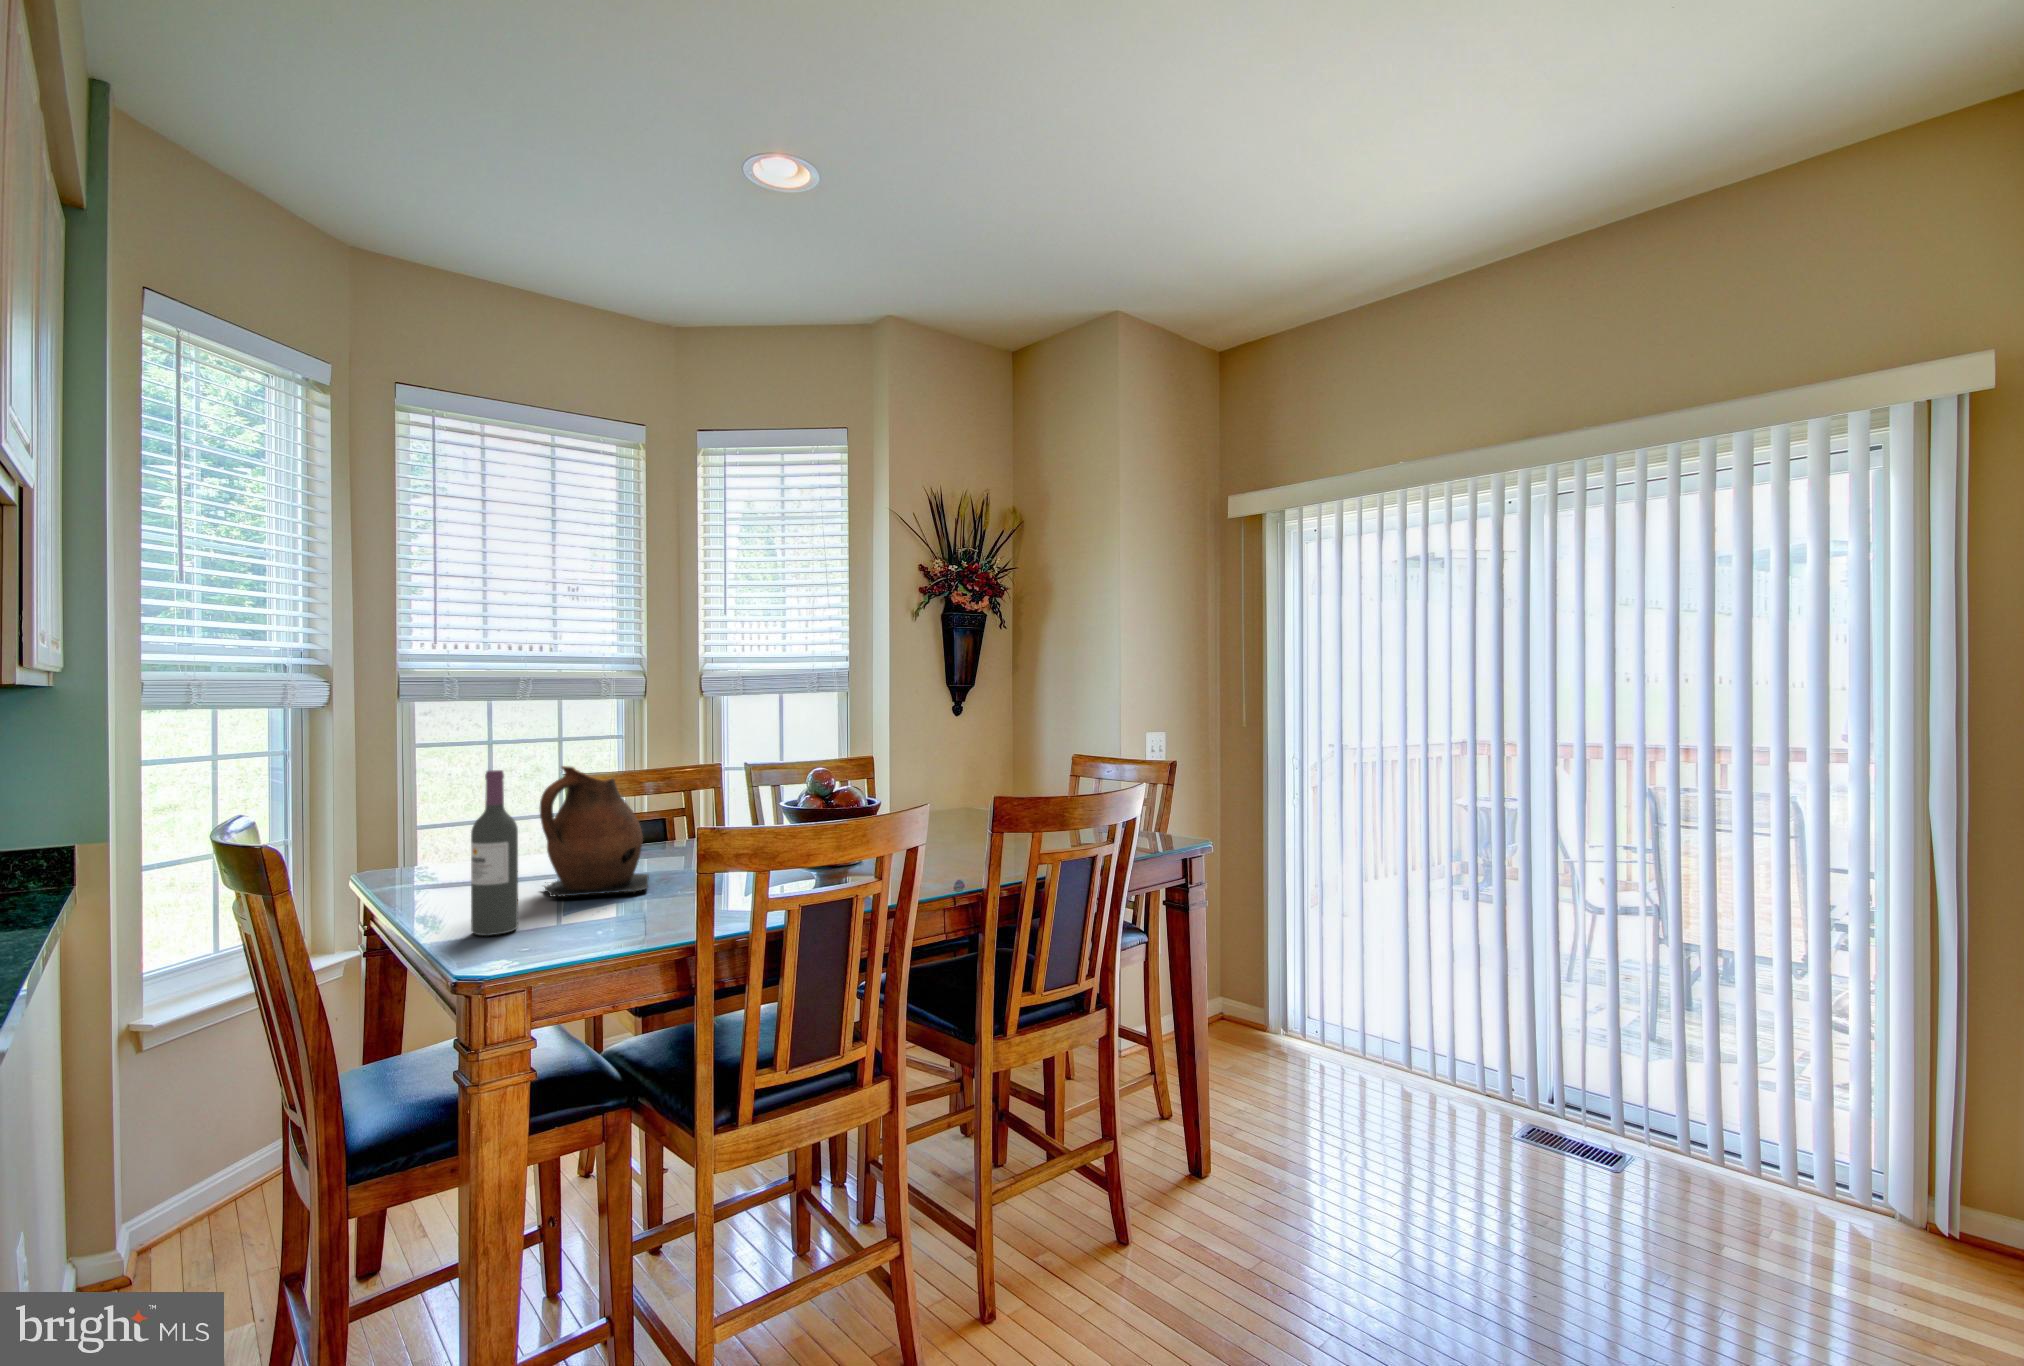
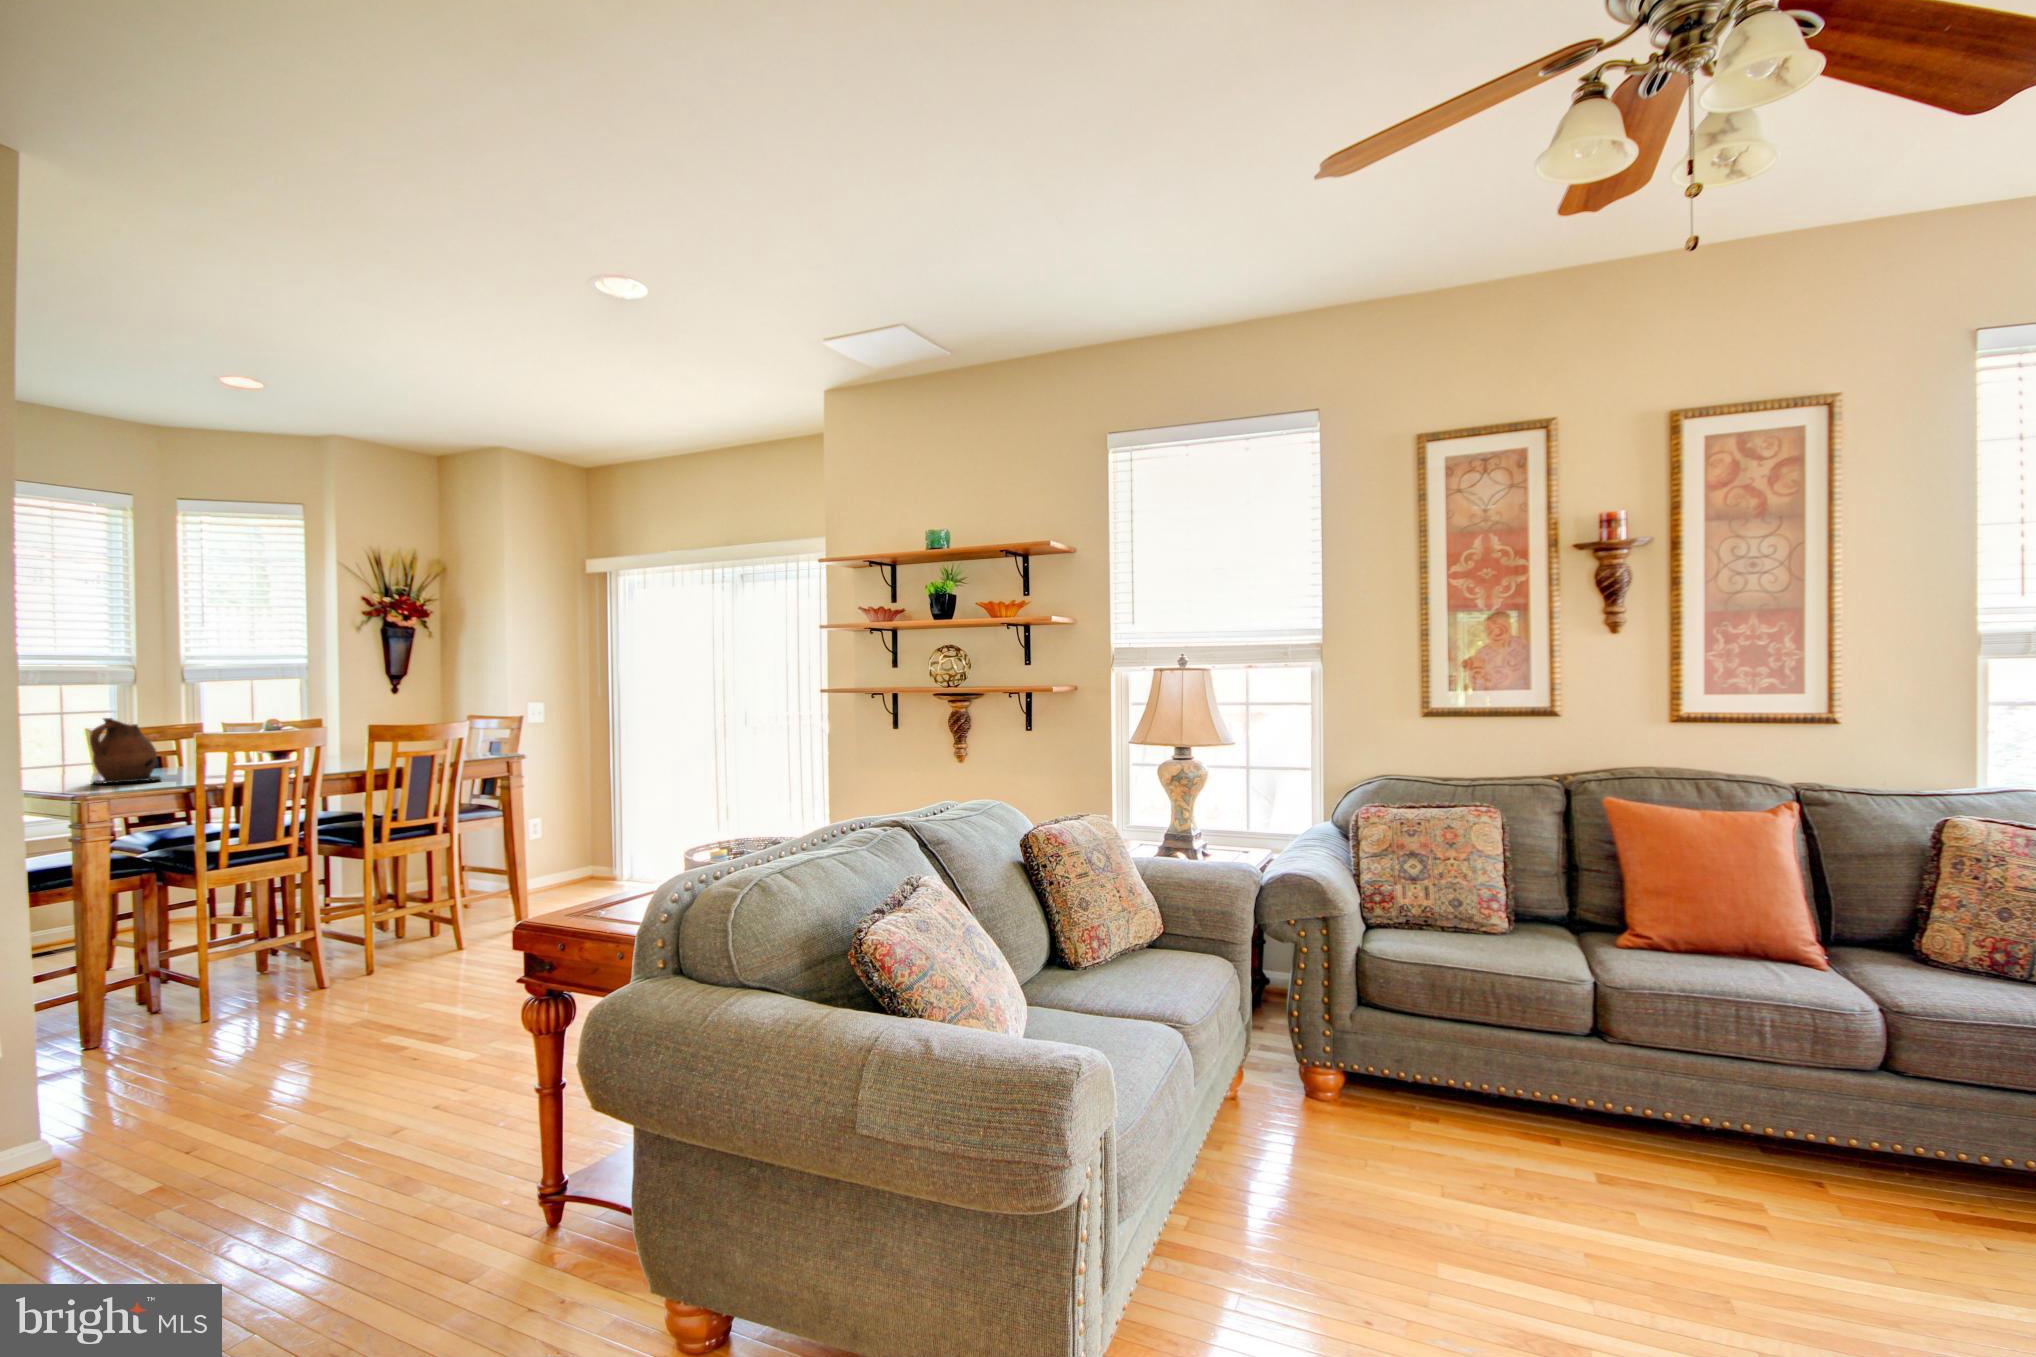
wine bottle: present [471,770,518,936] -> none [60,717,89,794]

